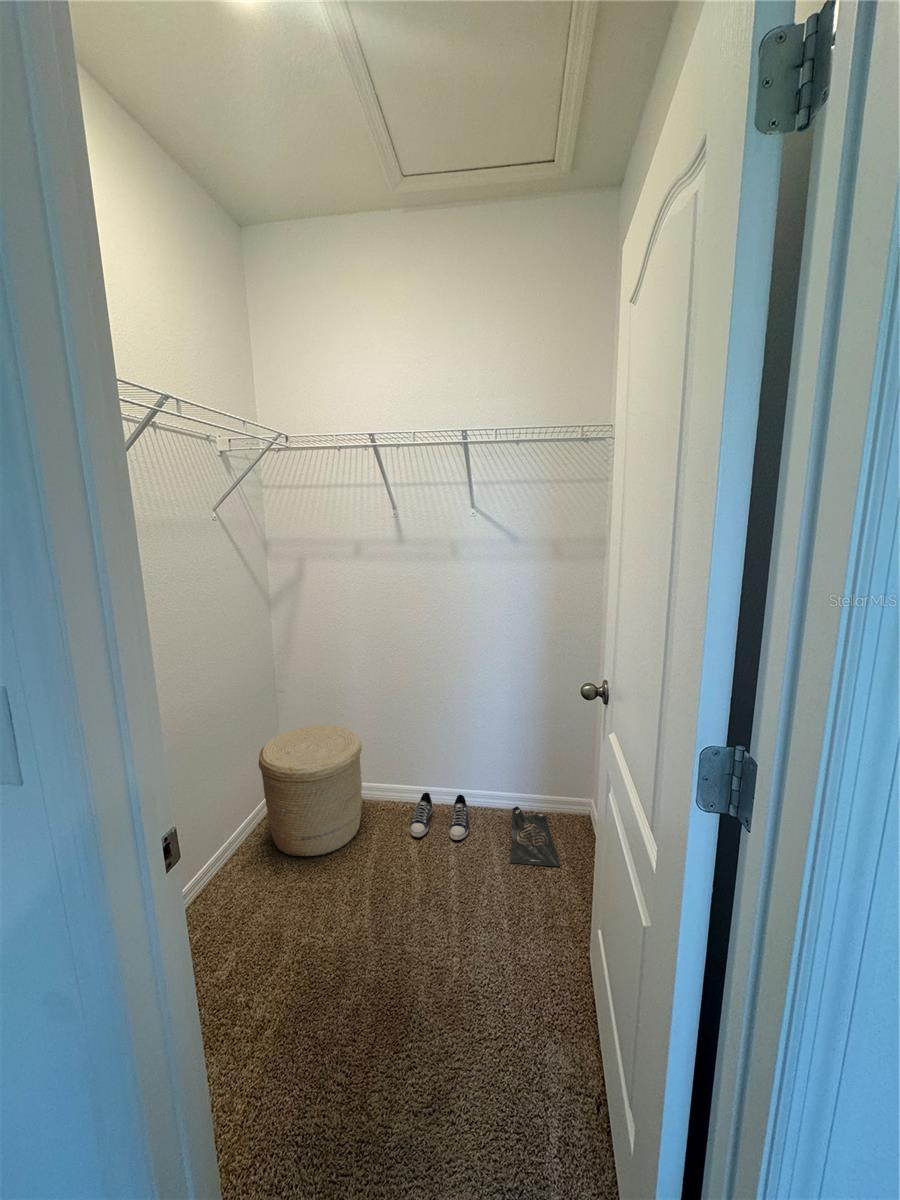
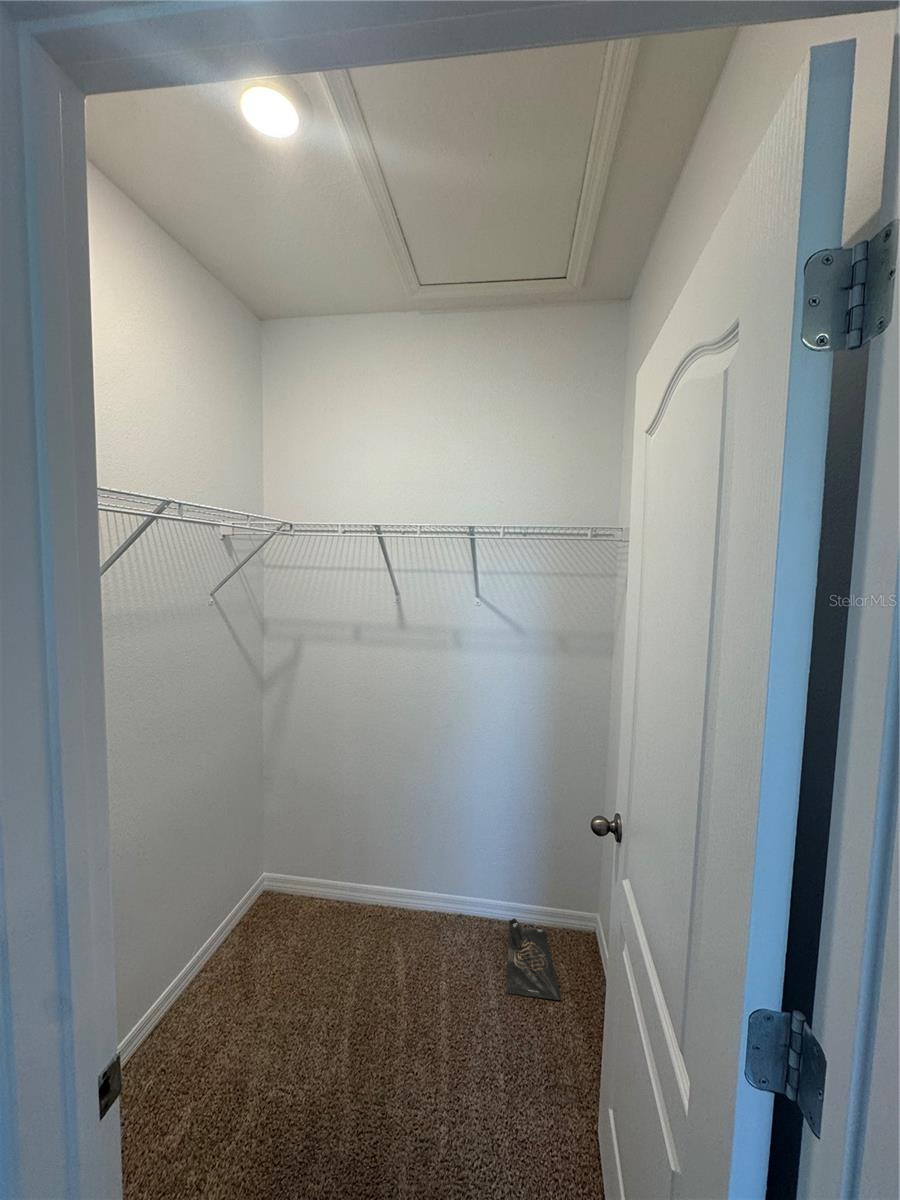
woven basket: present [259,725,362,856] -> none [238,818,350,975]
sneaker: present [409,793,470,840] -> none [397,898,464,960]

